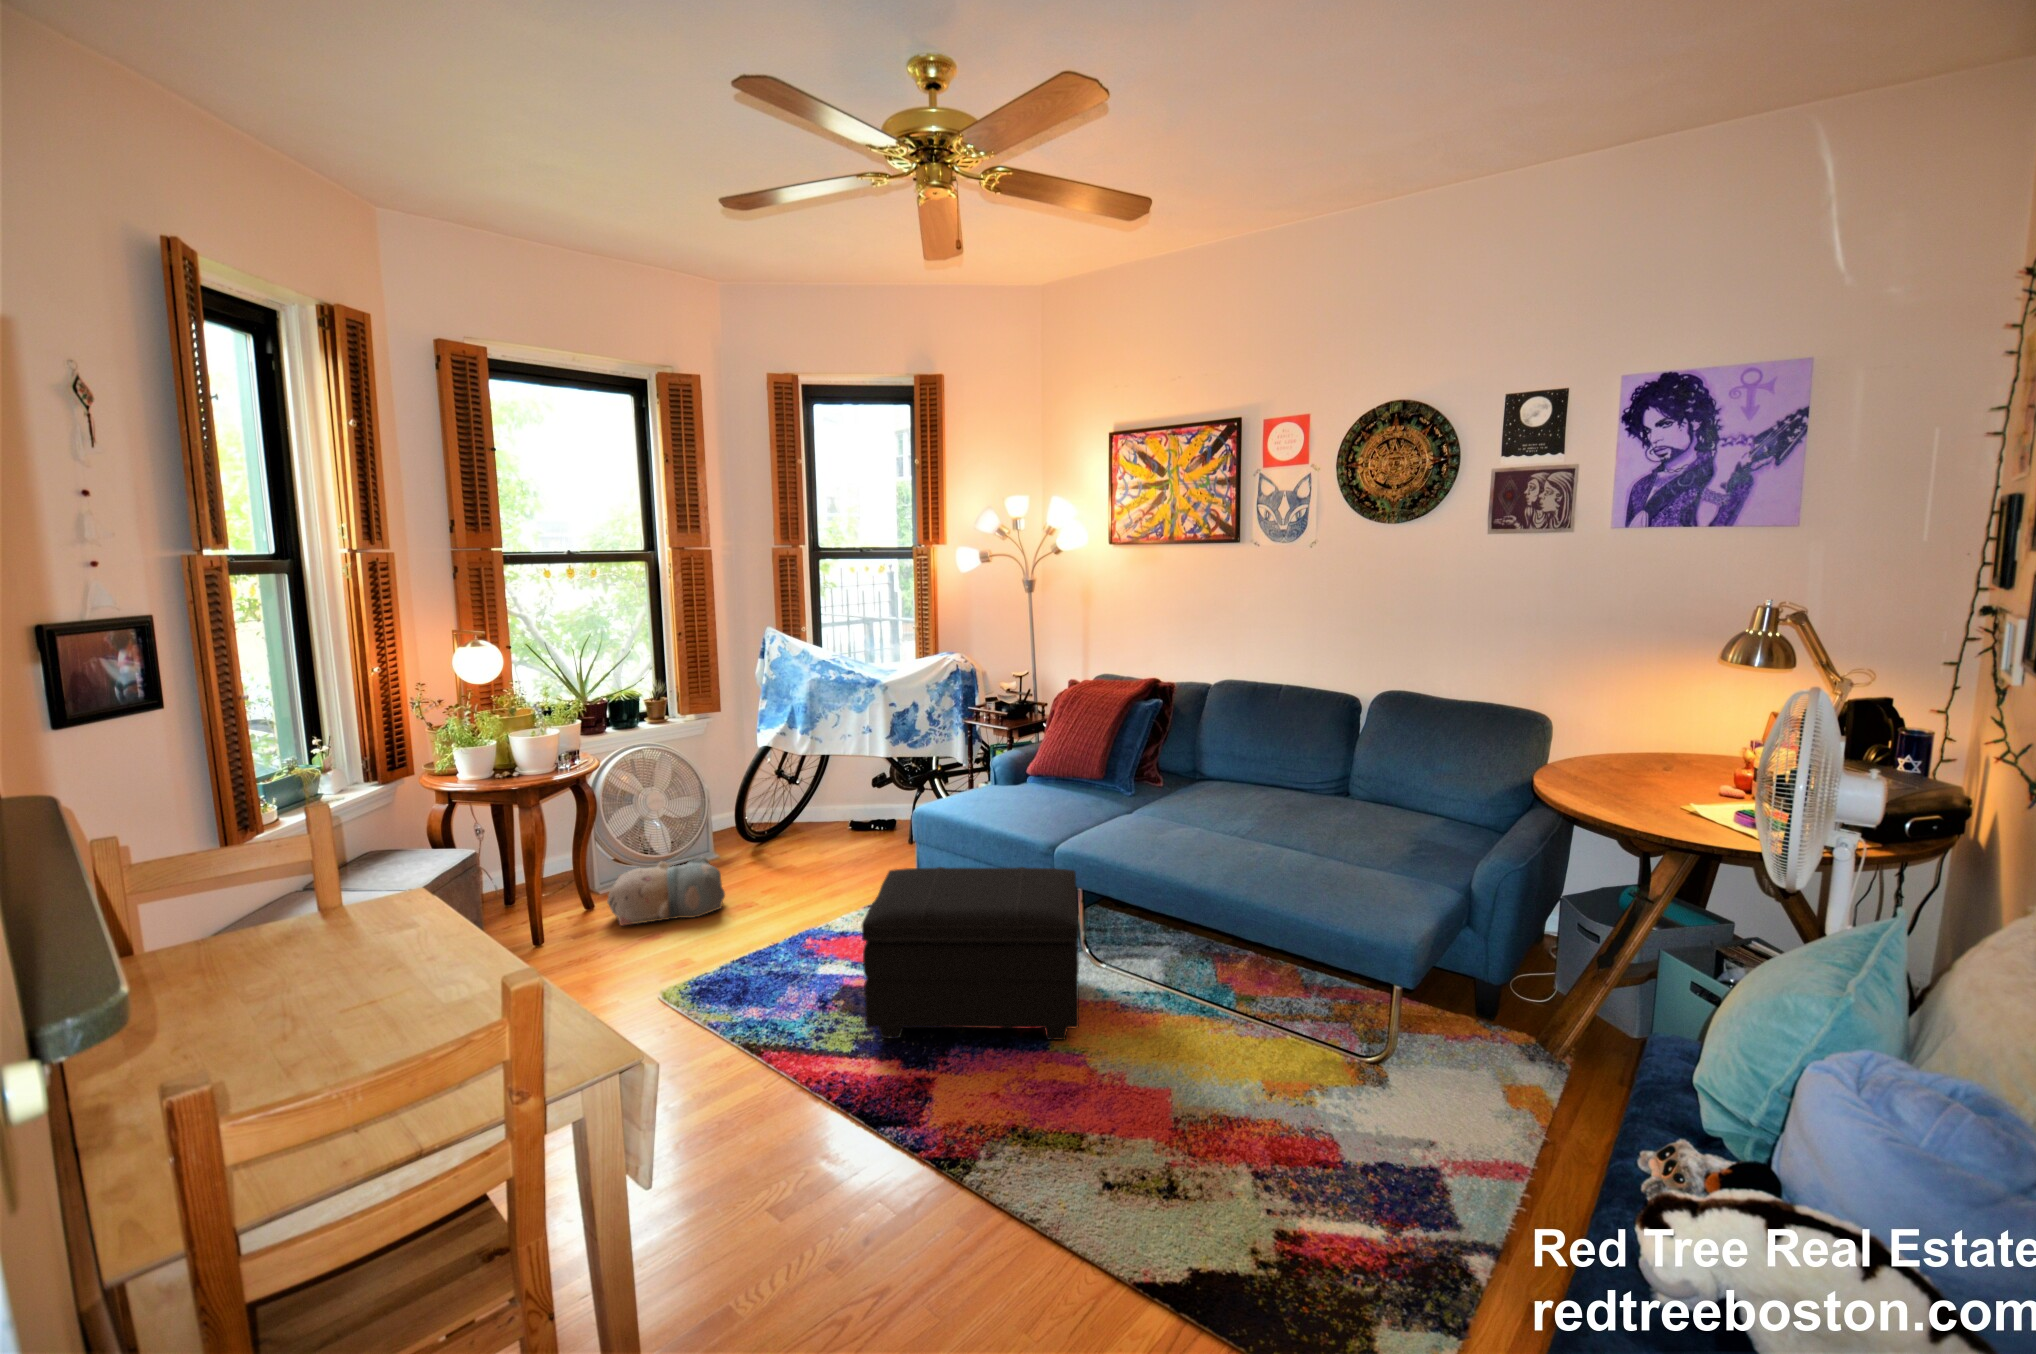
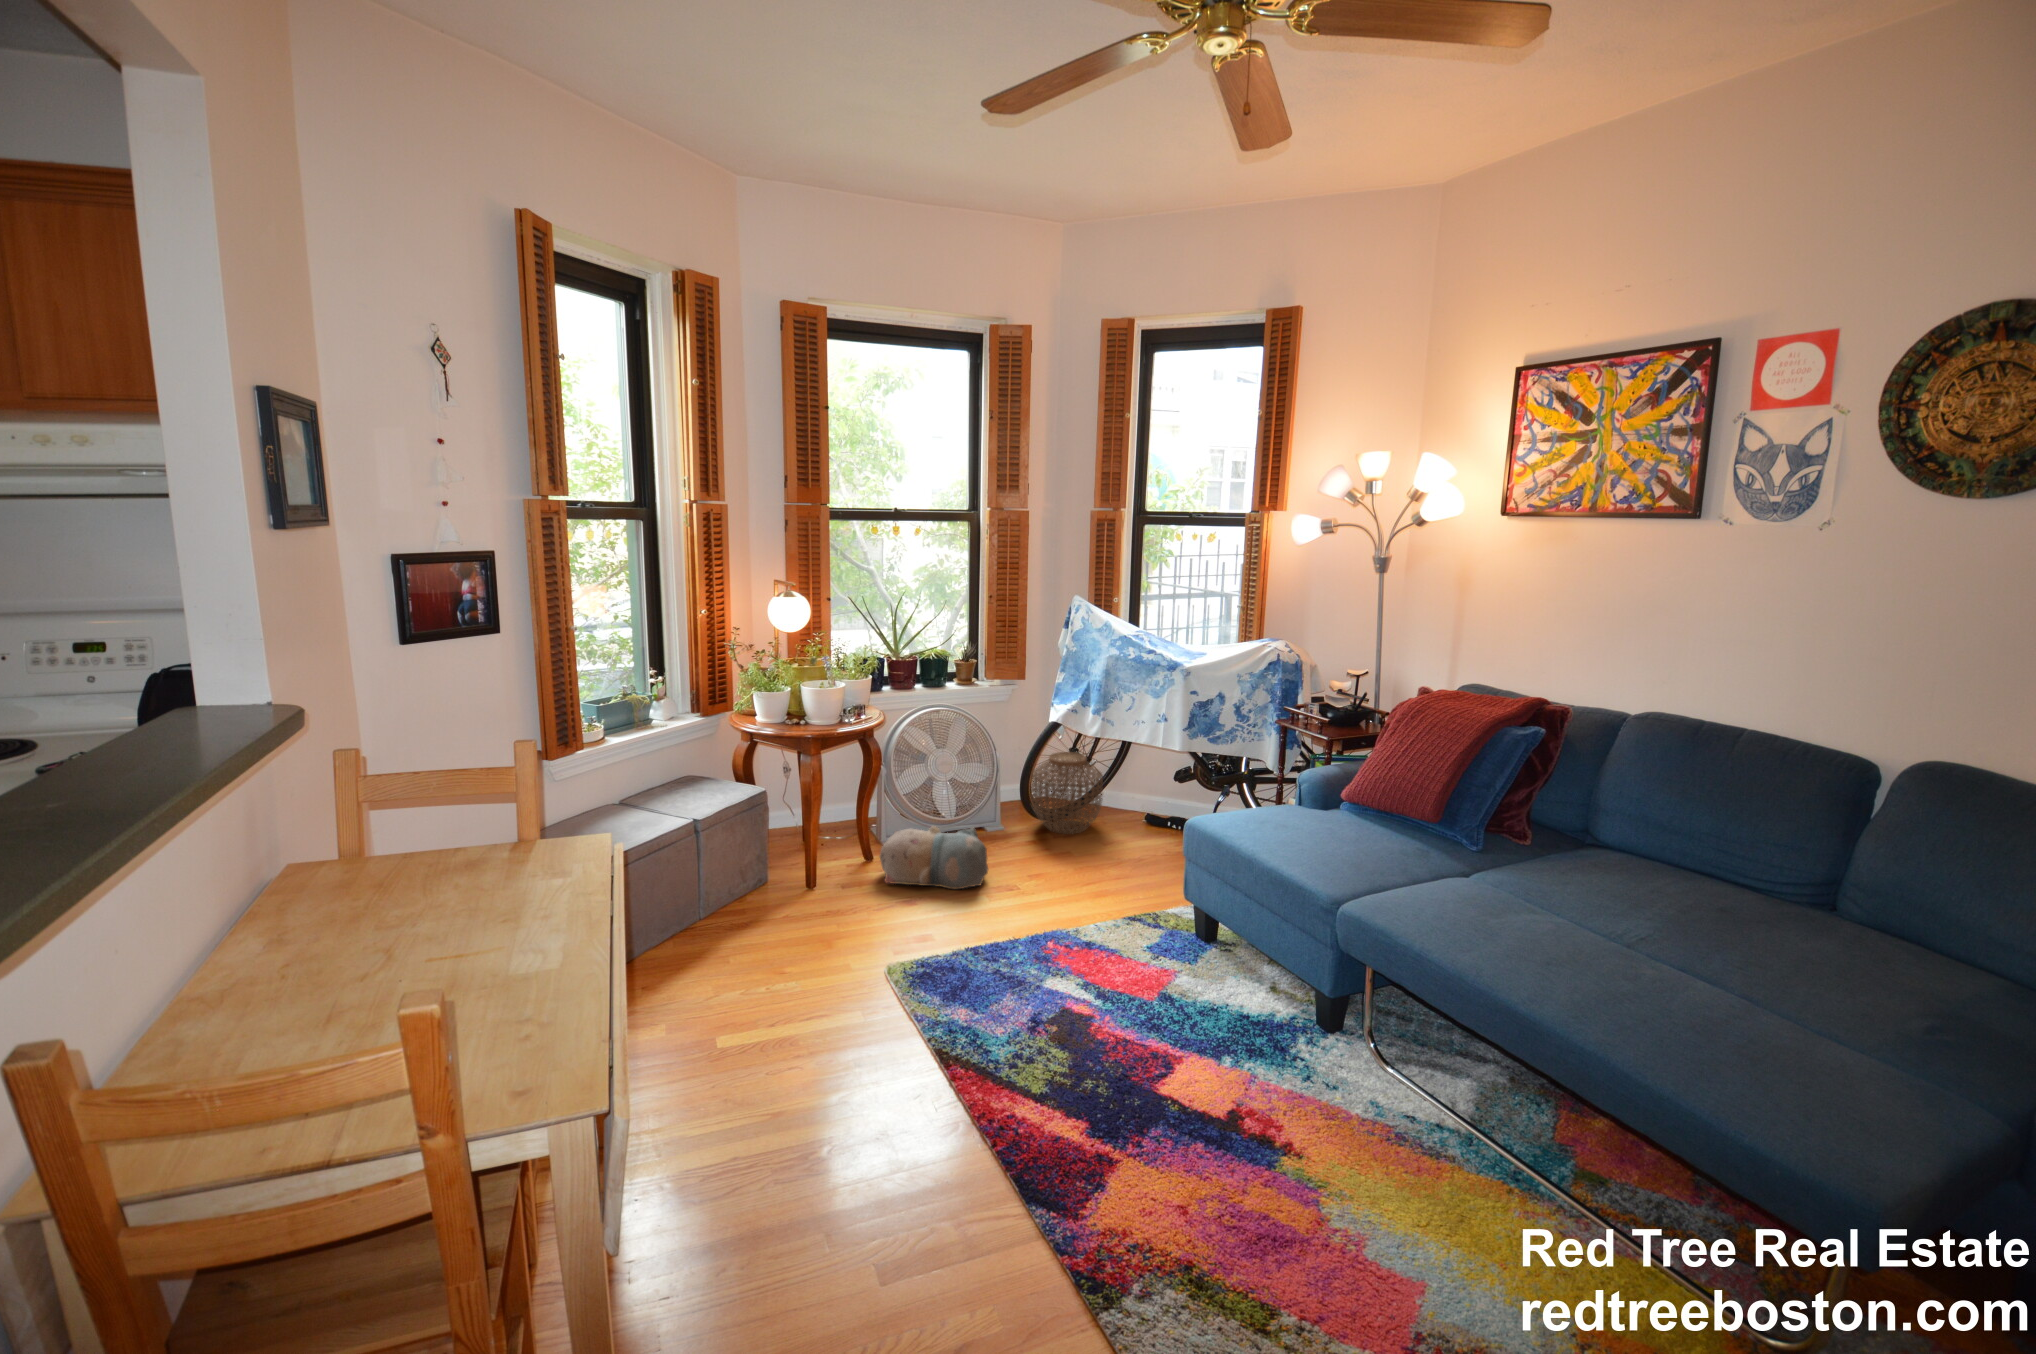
woven basket: none [743,774,814,851] -> present [1031,752,1103,834]
footstool: present [862,867,1079,1040] -> none [1061,889,1357,1162]

